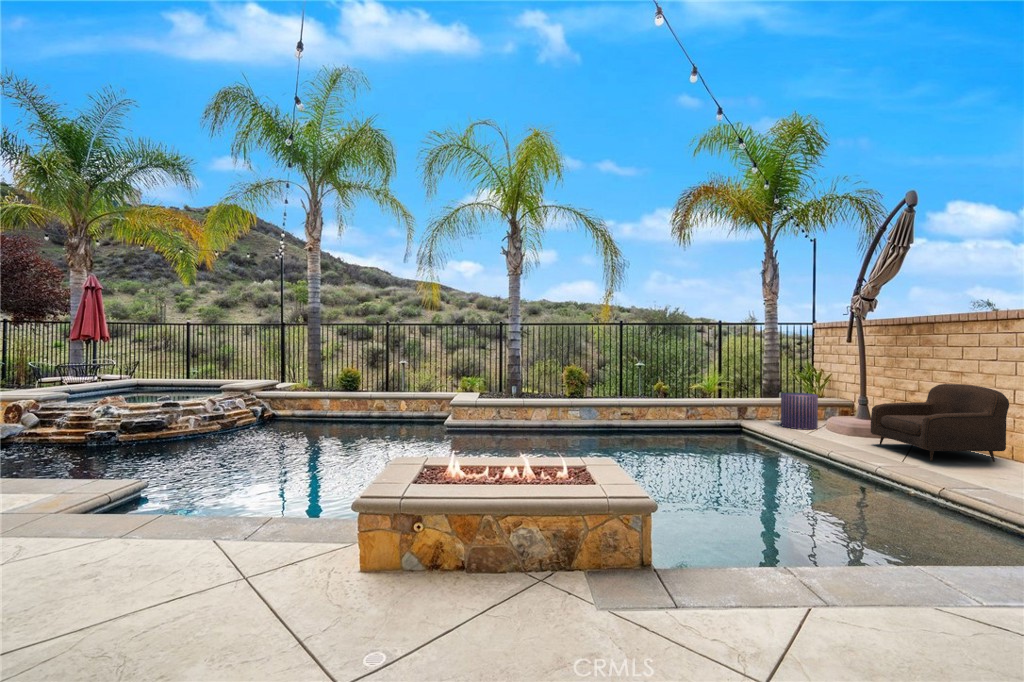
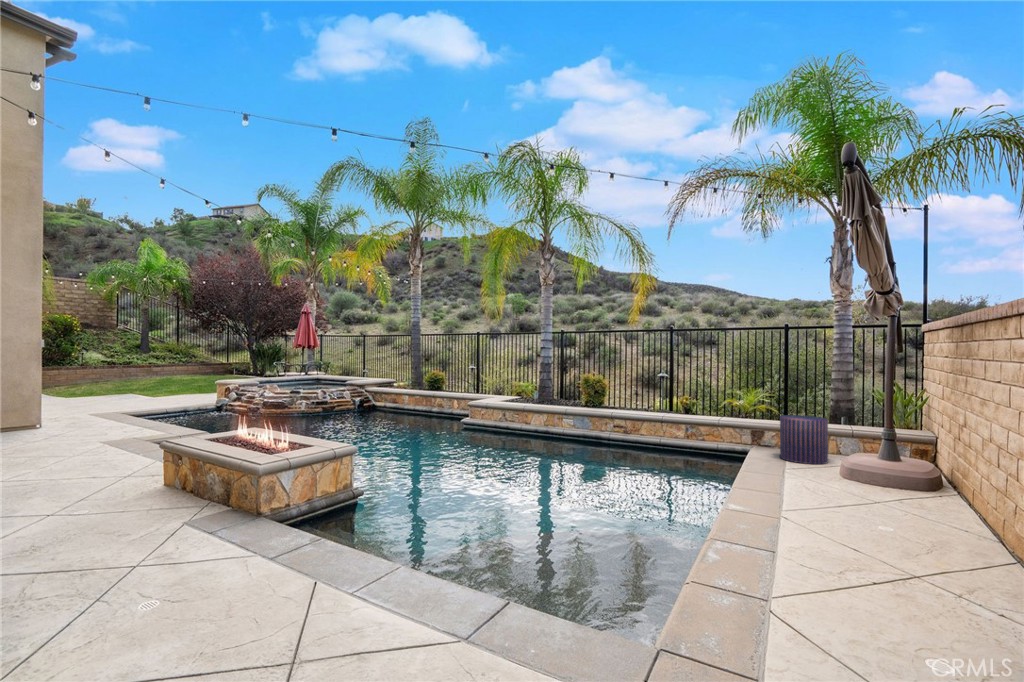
armchair: present [871,384,1009,462] -> none [831,412,988,535]

